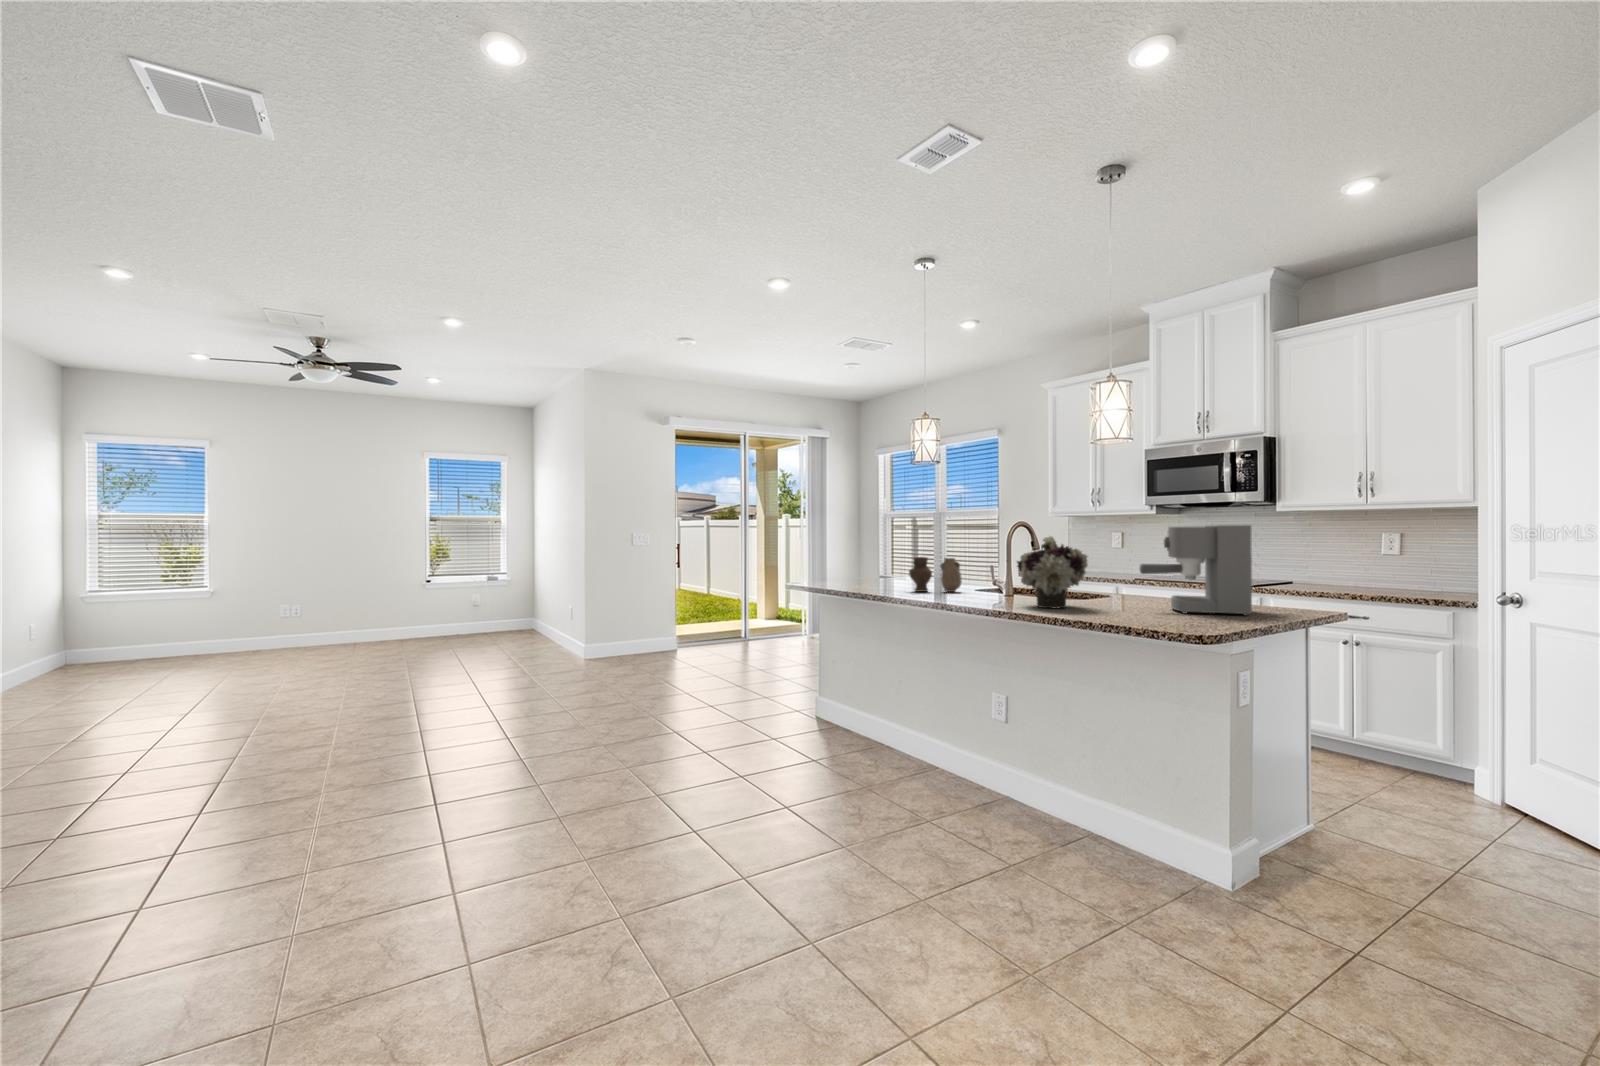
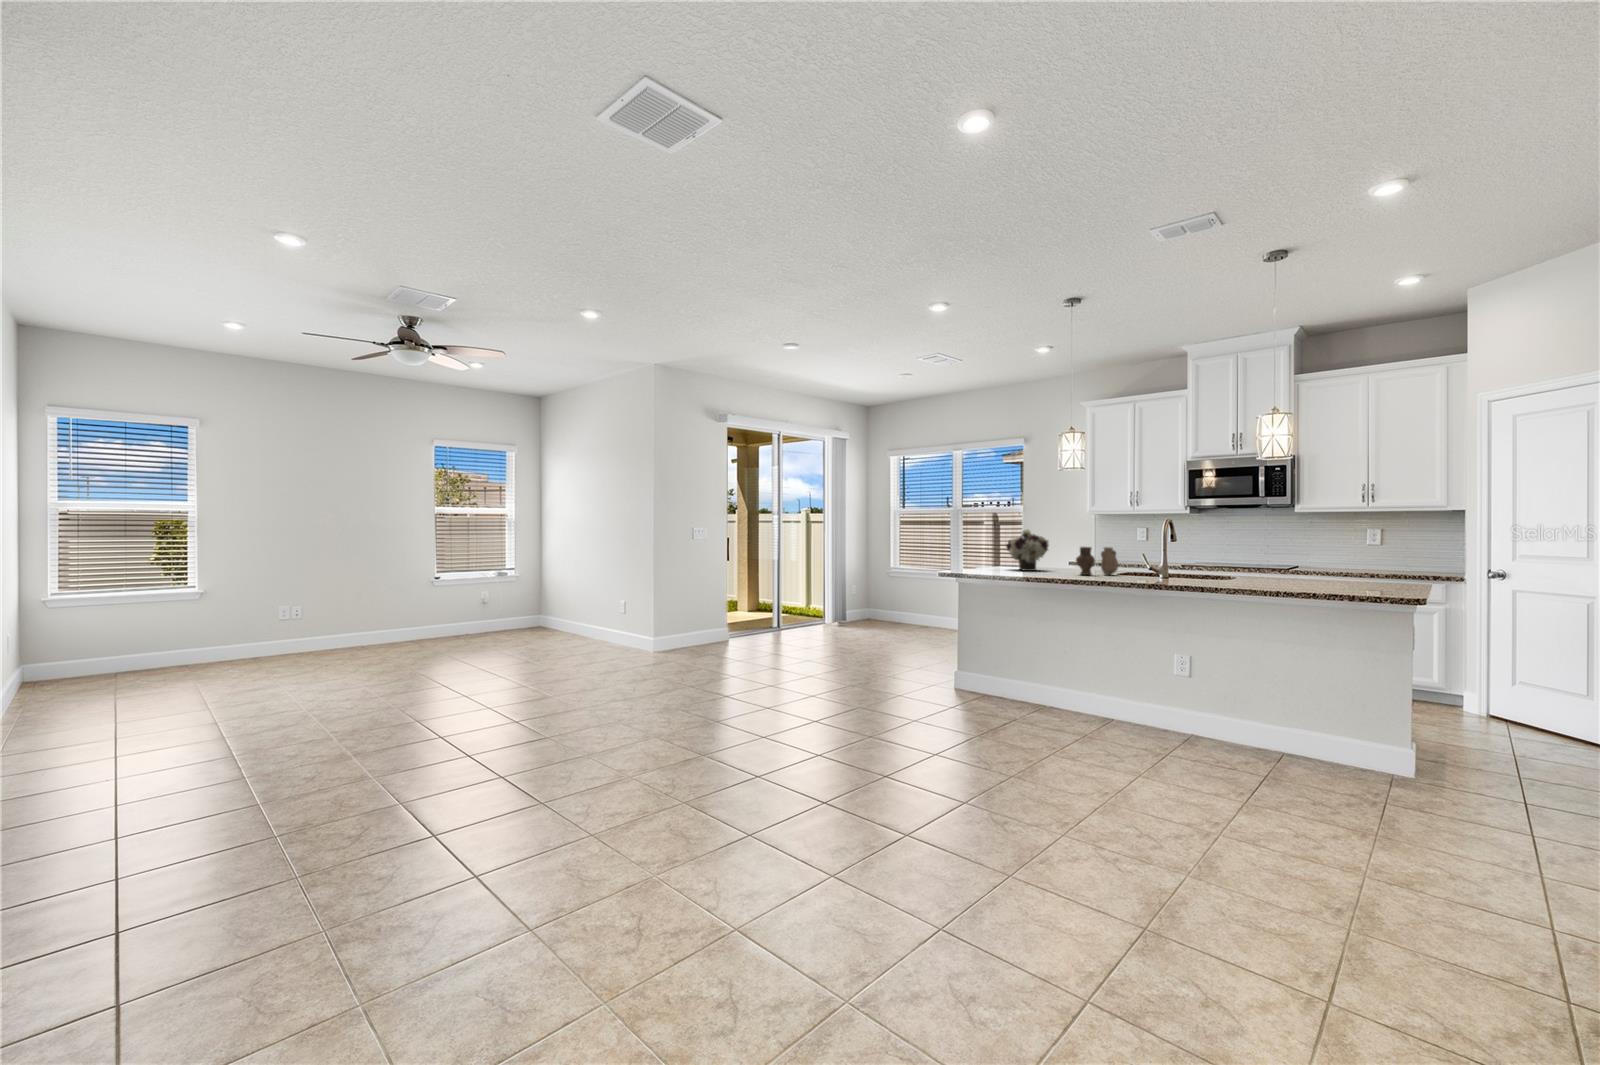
coffee maker: present [1140,525,1252,616] -> none [1309,522,1396,586]
flower arrangement: present [1017,536,1088,608] -> present [1006,529,1049,571]

